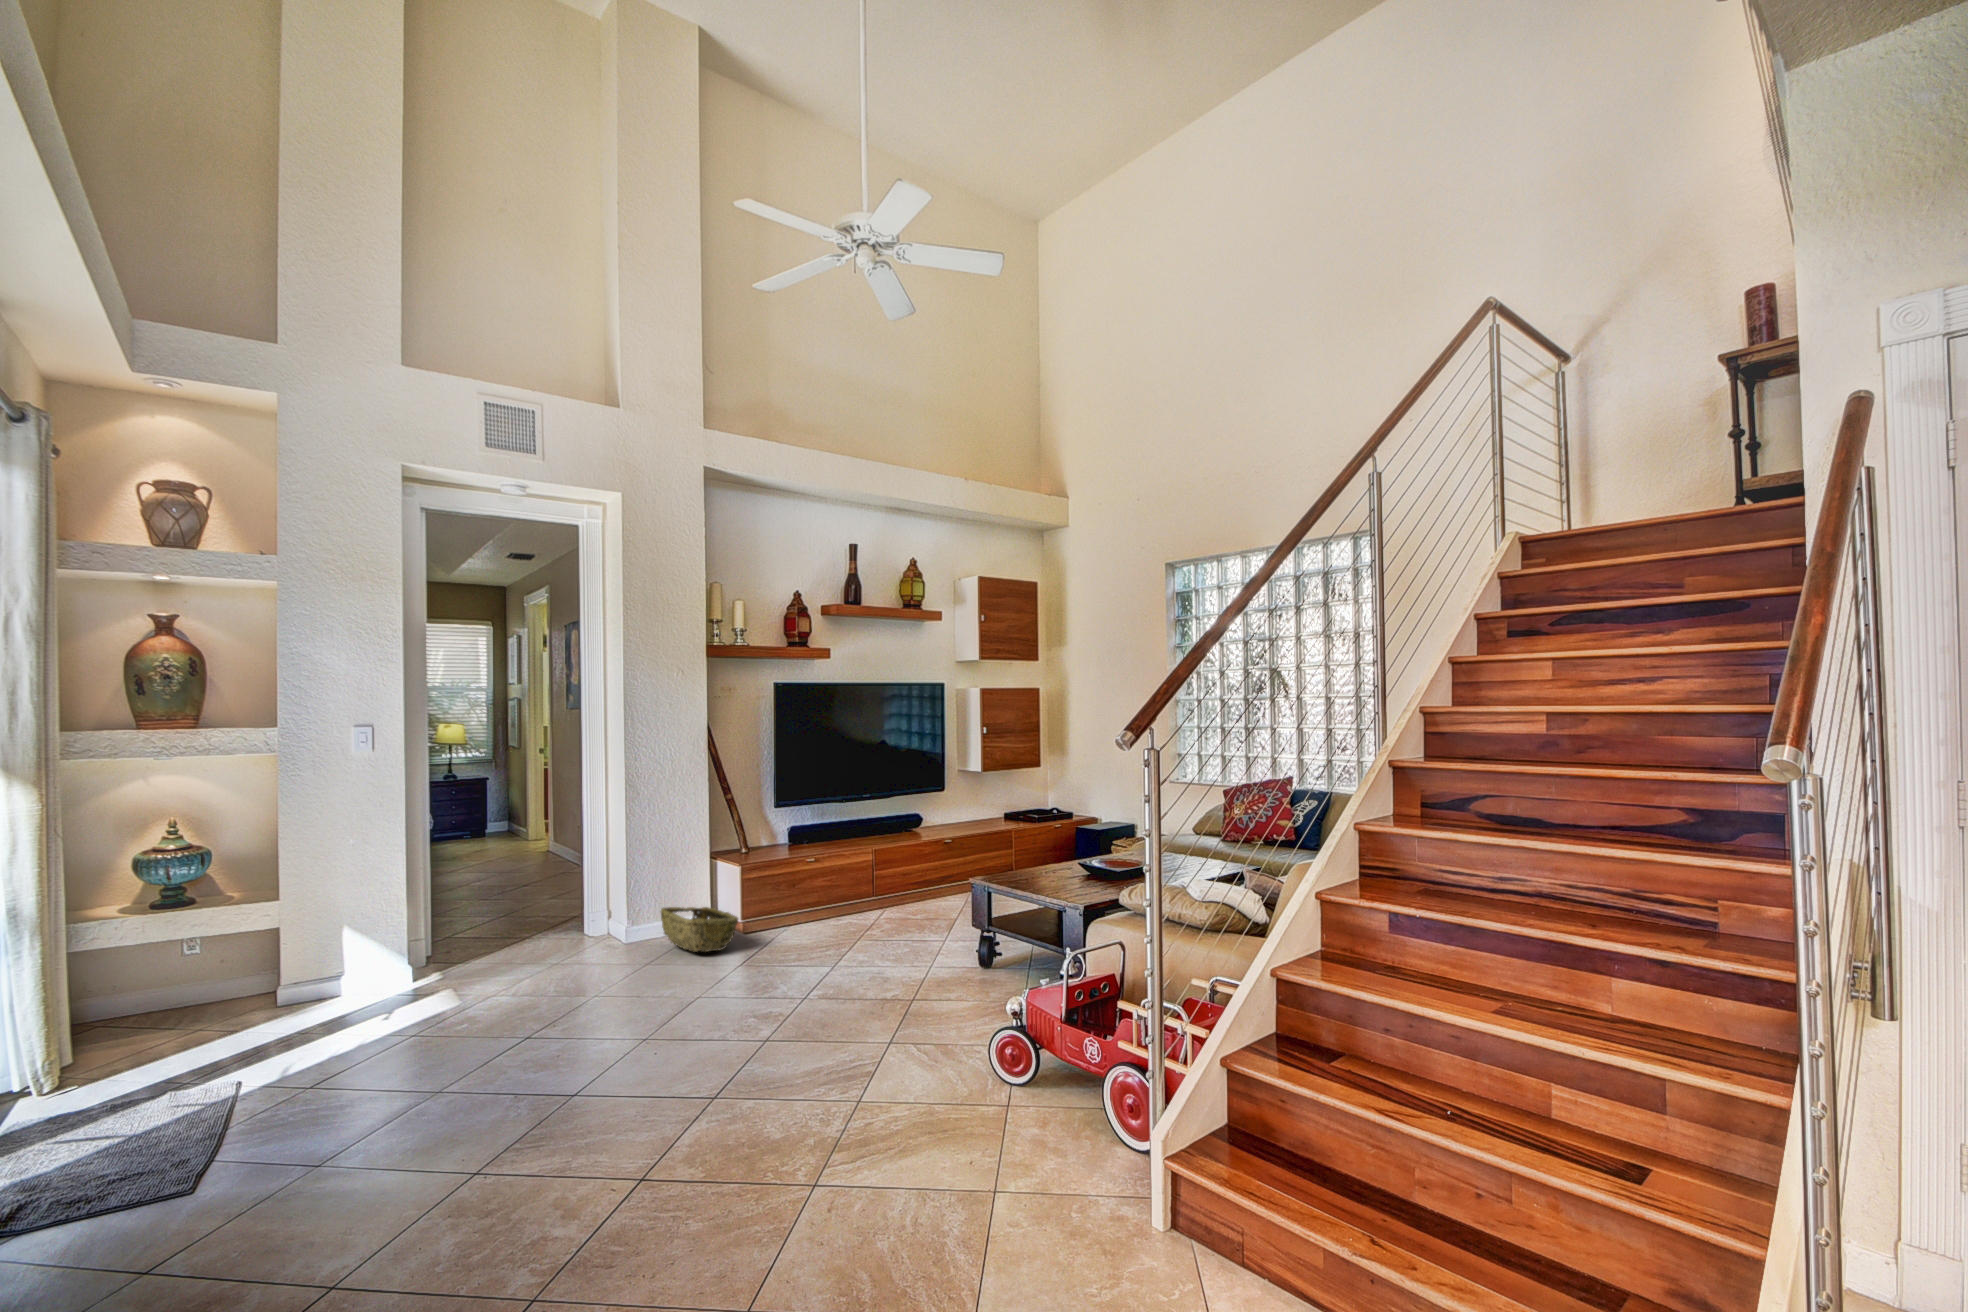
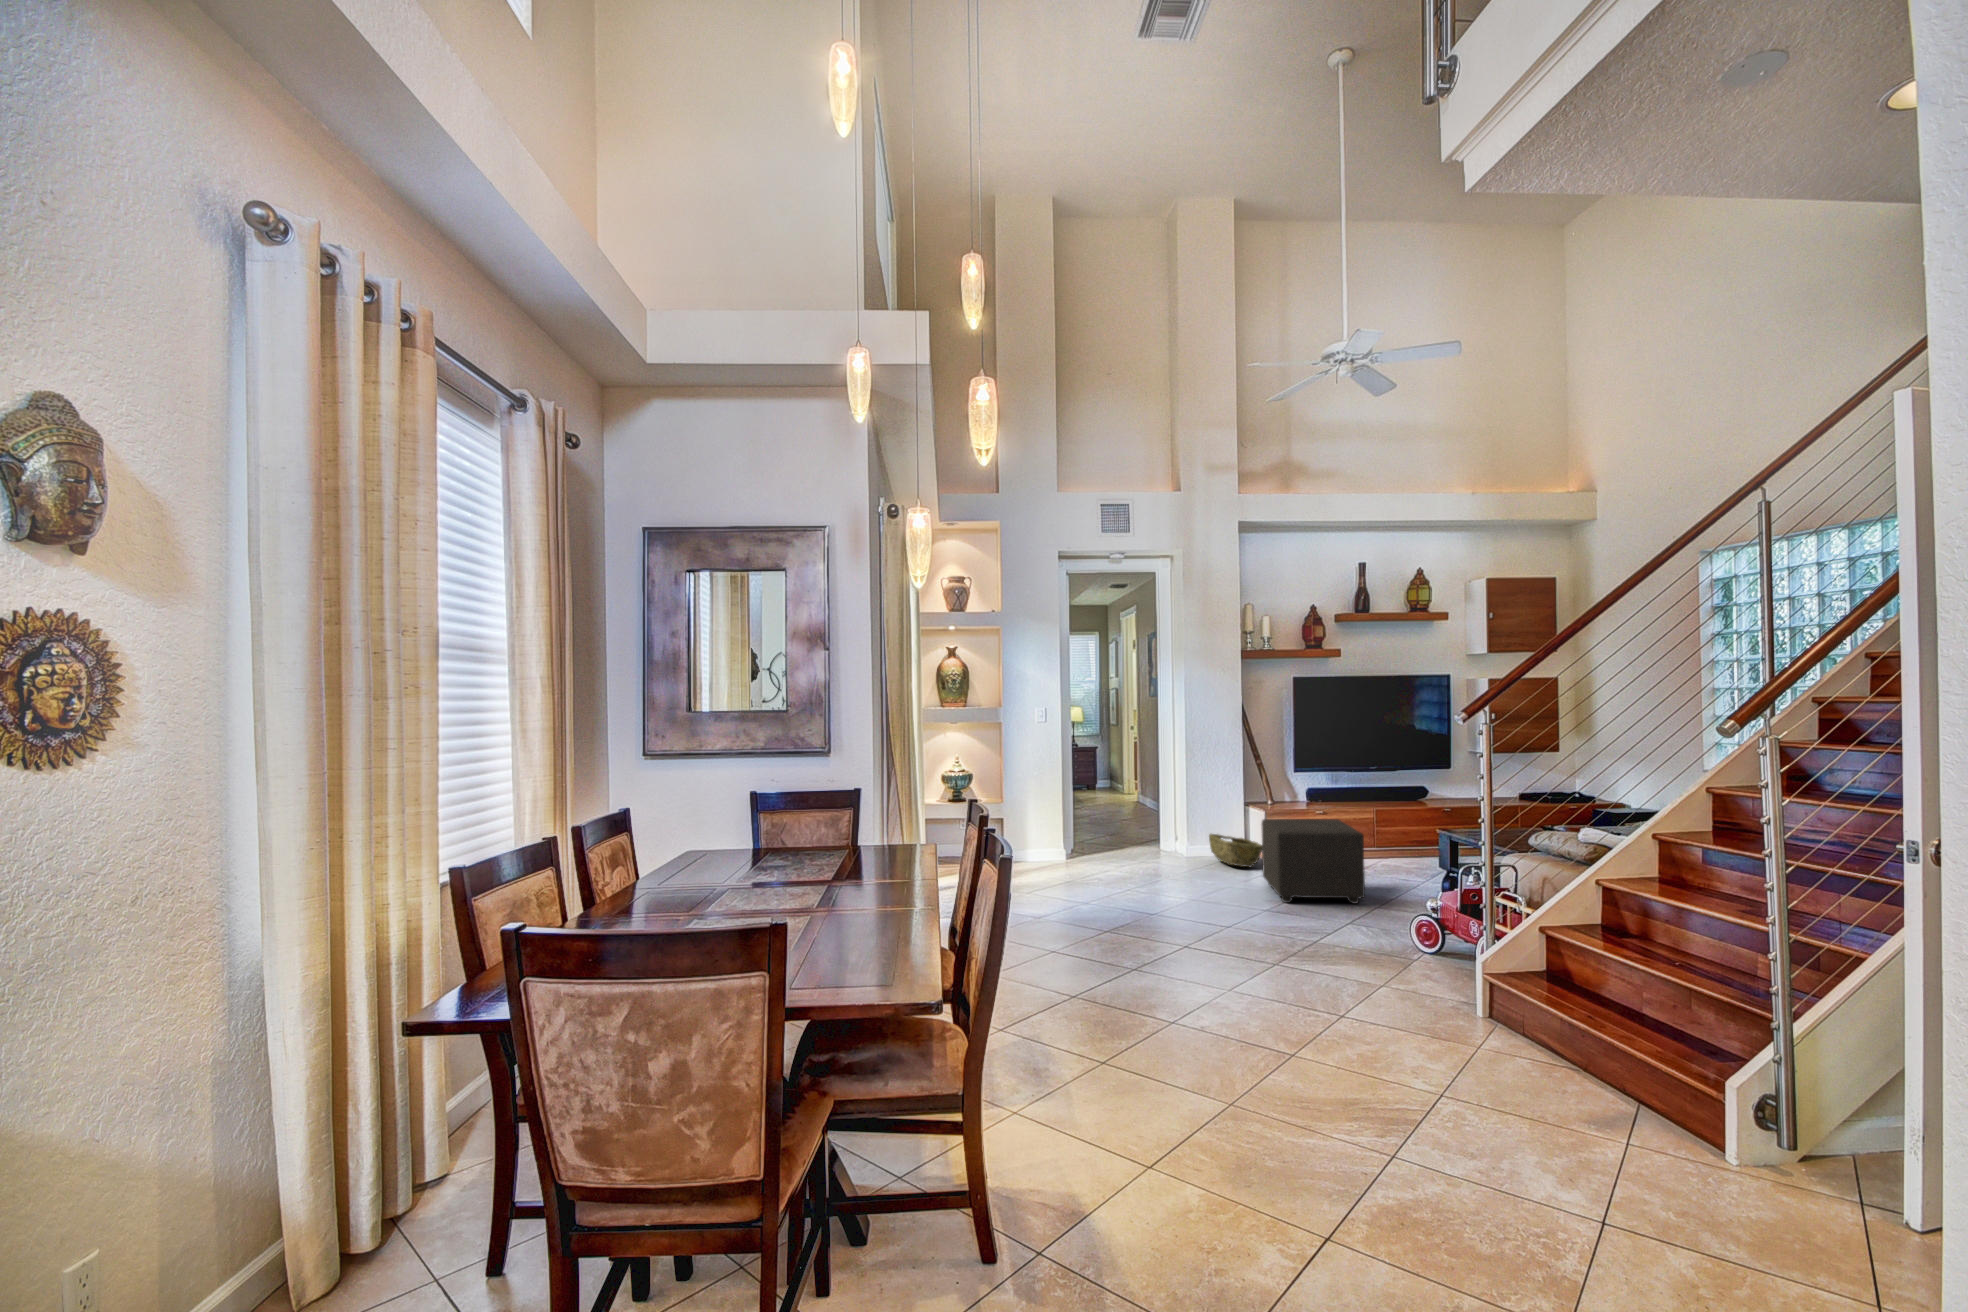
ottoman: none [744,875,884,1010] -> present [1262,819,1365,904]

